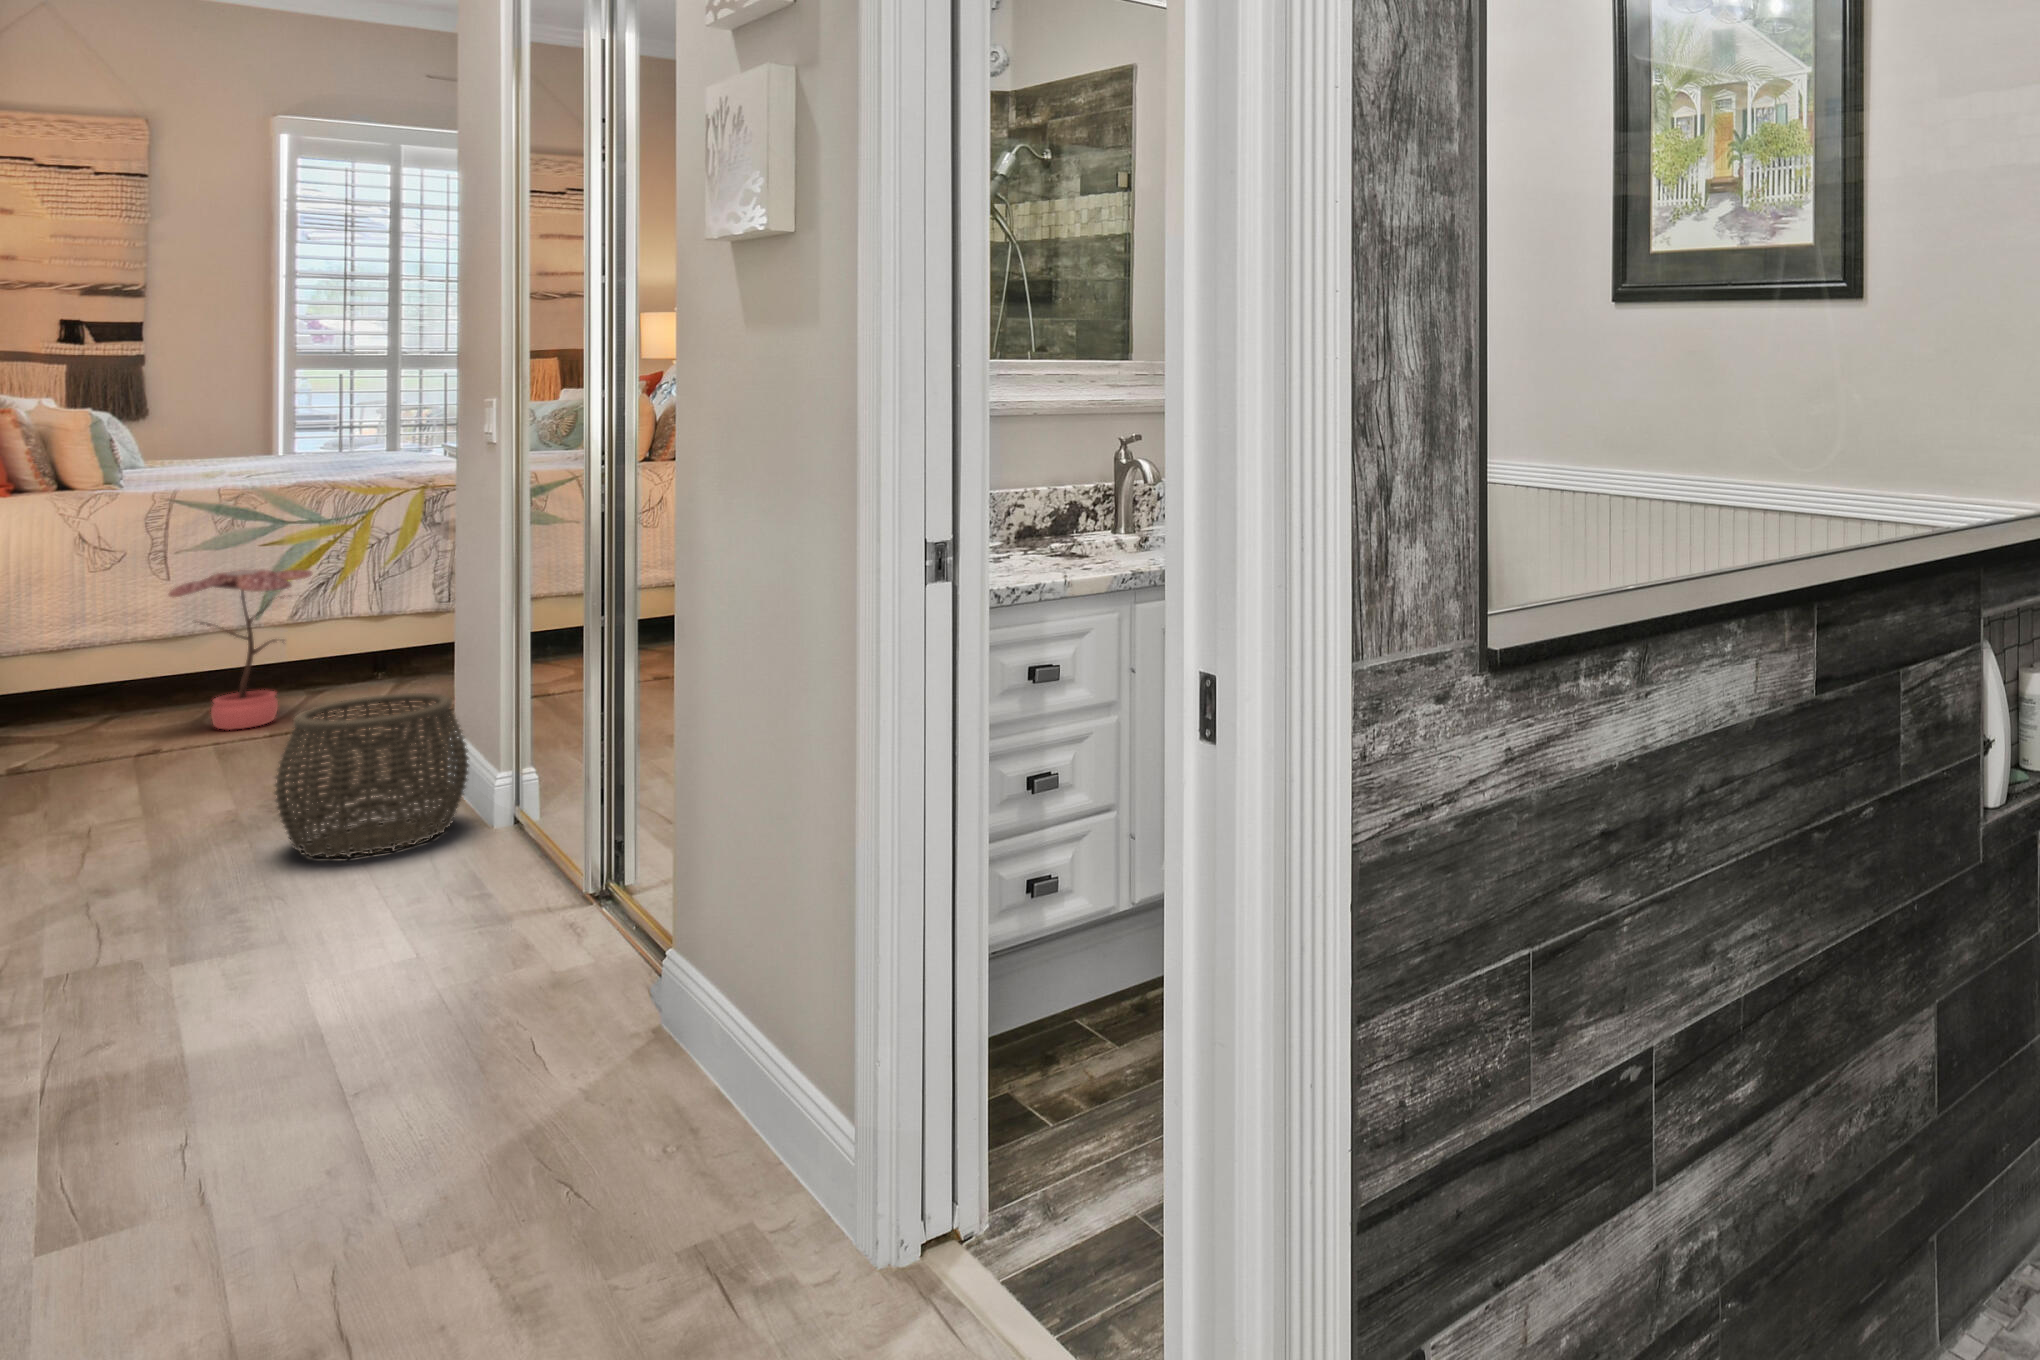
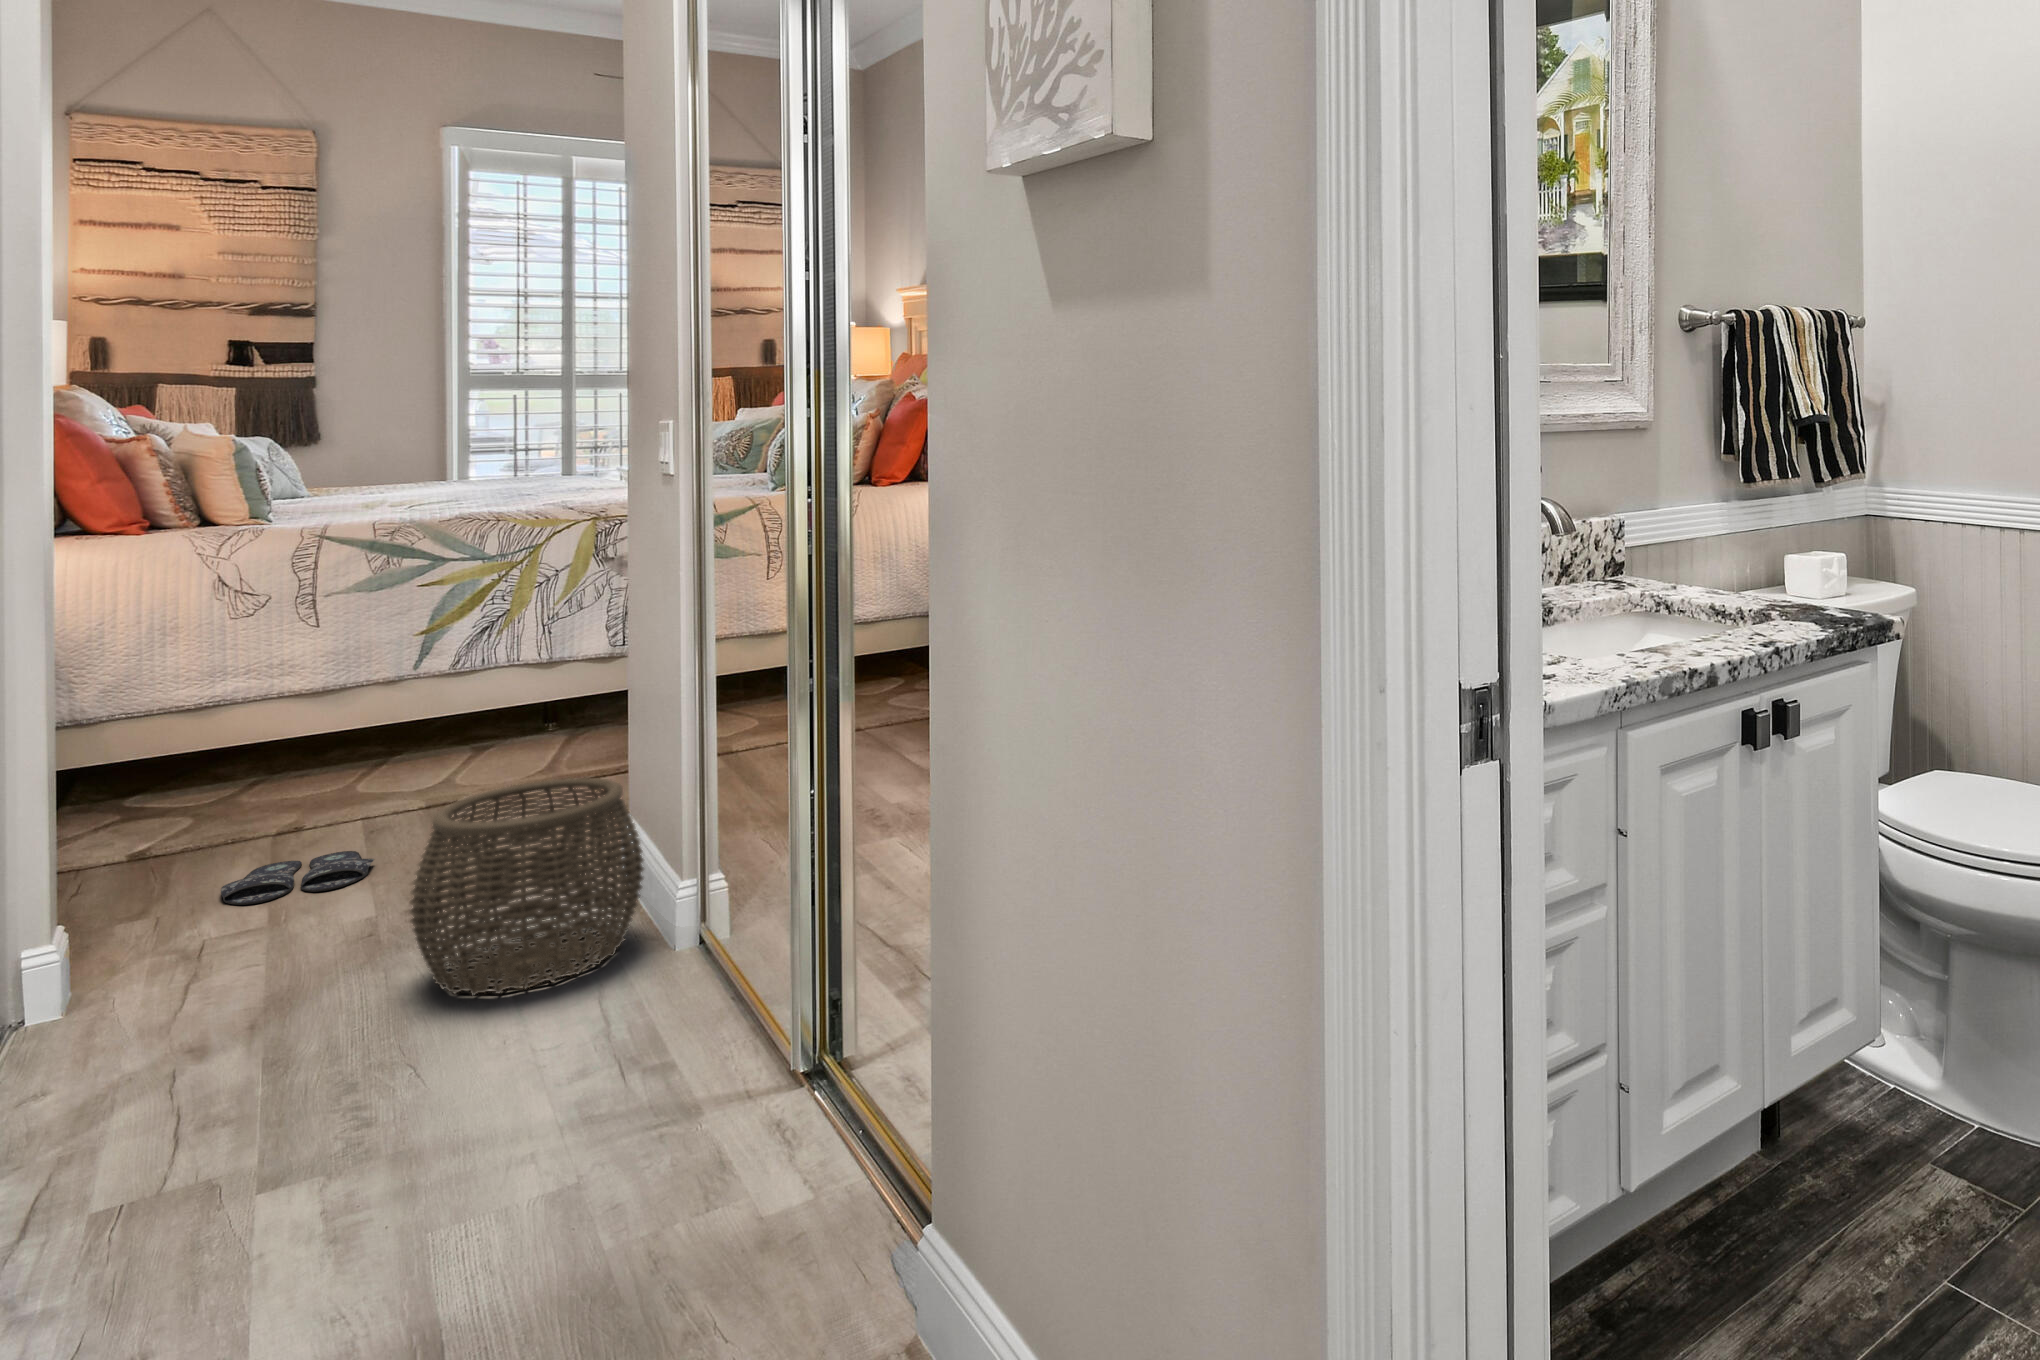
potted plant: present [169,570,312,730] -> none [313,614,474,798]
slippers: none [97,766,230,803] -> present [221,851,374,905]

